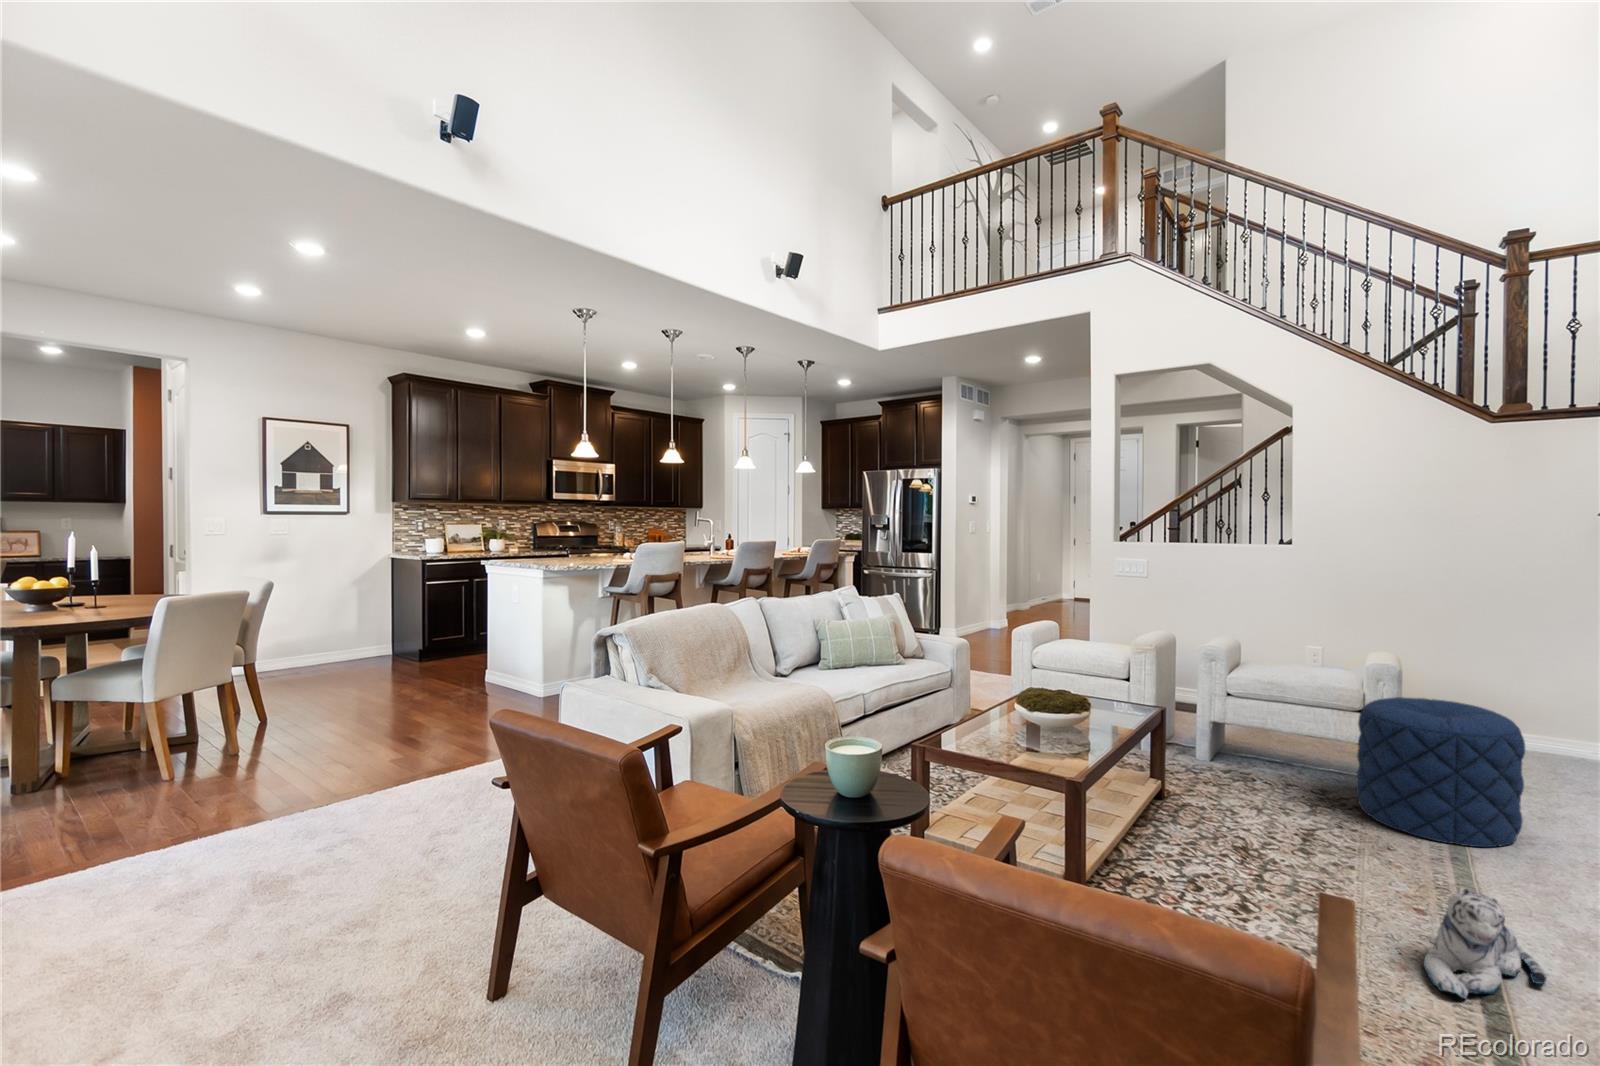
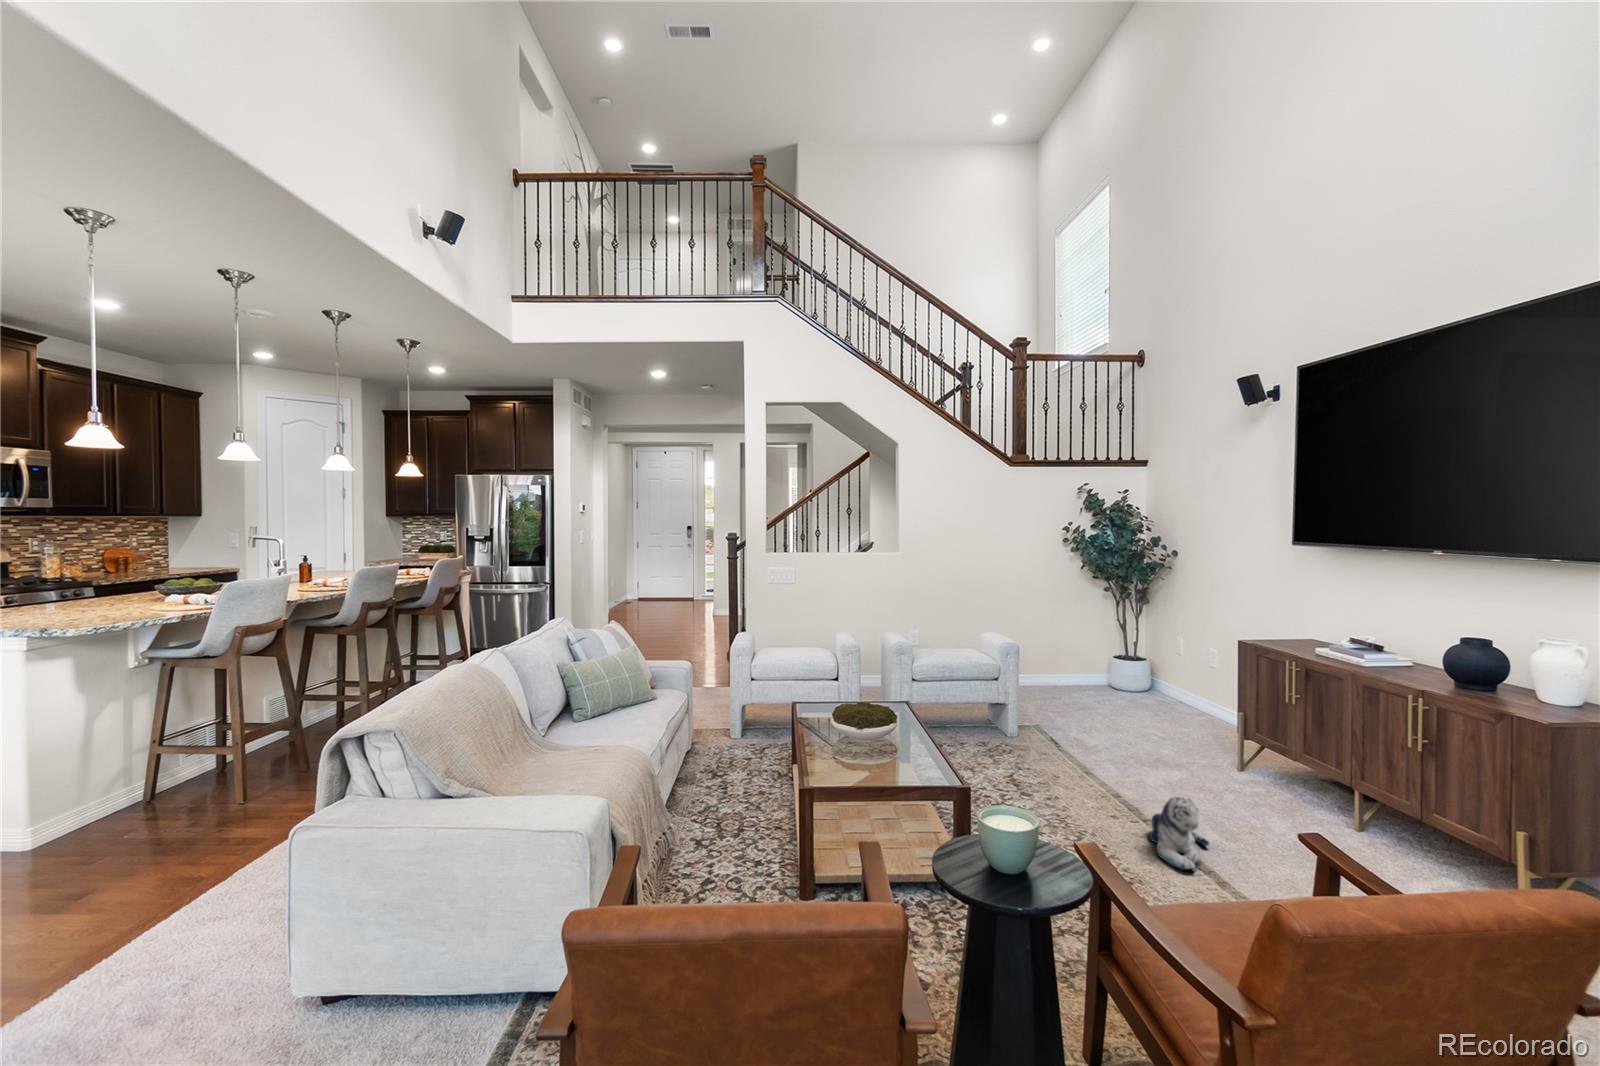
pouf: present [1356,697,1525,847] -> none [1014,666,1107,766]

